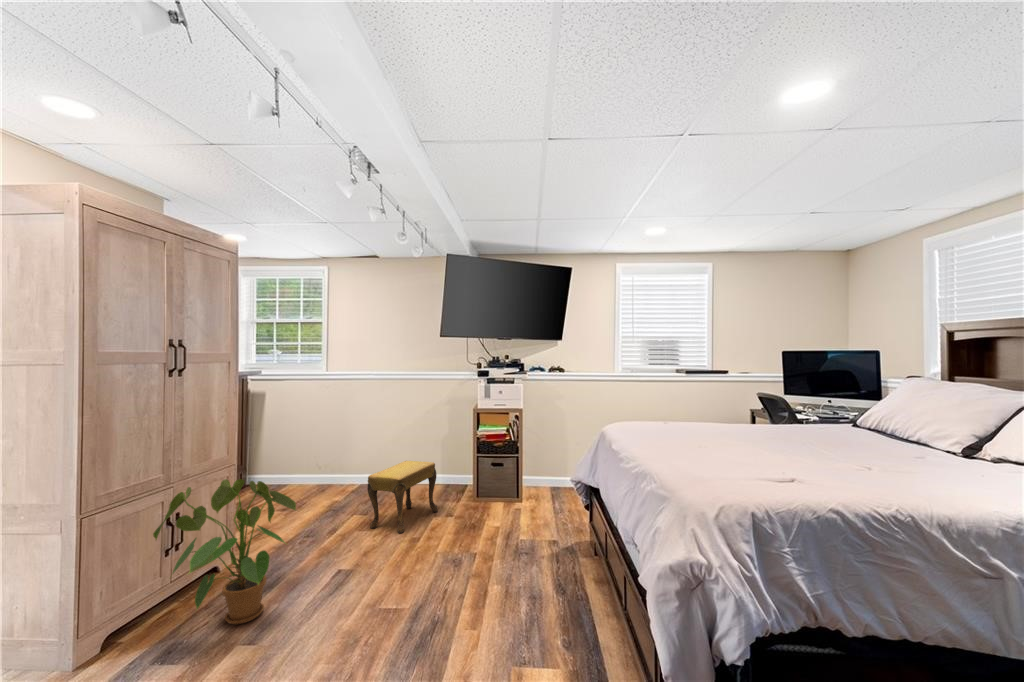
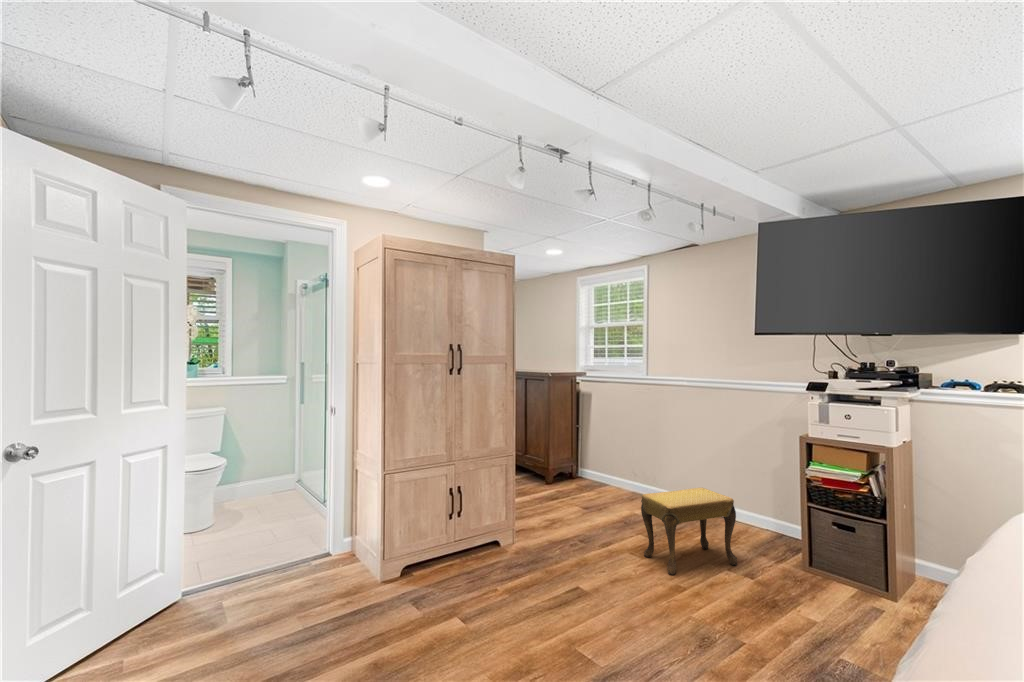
house plant: present [153,479,296,624] -> none [431,465,546,599]

